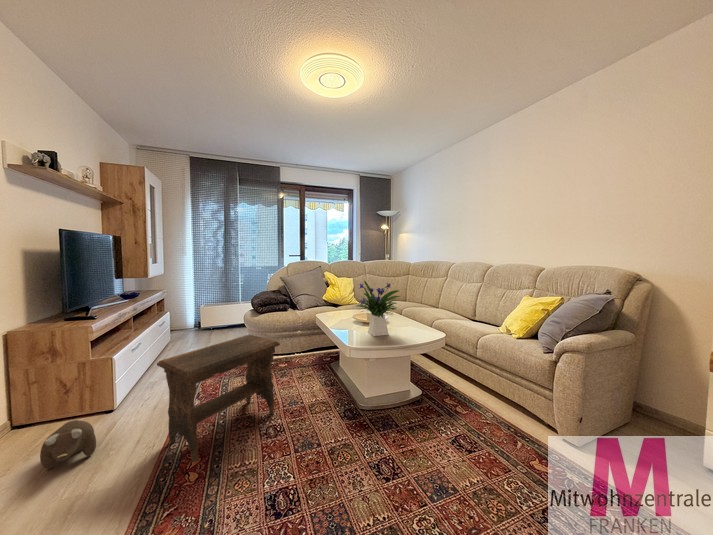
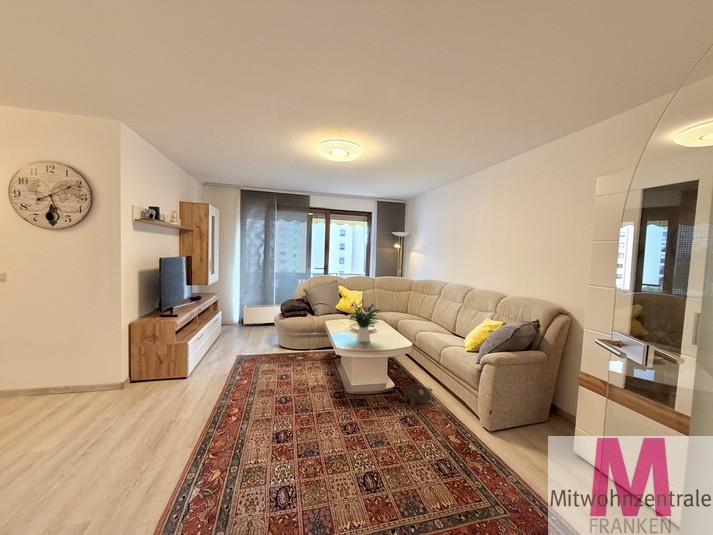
footstool: present [157,334,280,462] -> none [216,334,293,411]
plush toy: present [40,420,96,469] -> present [404,383,432,409]

